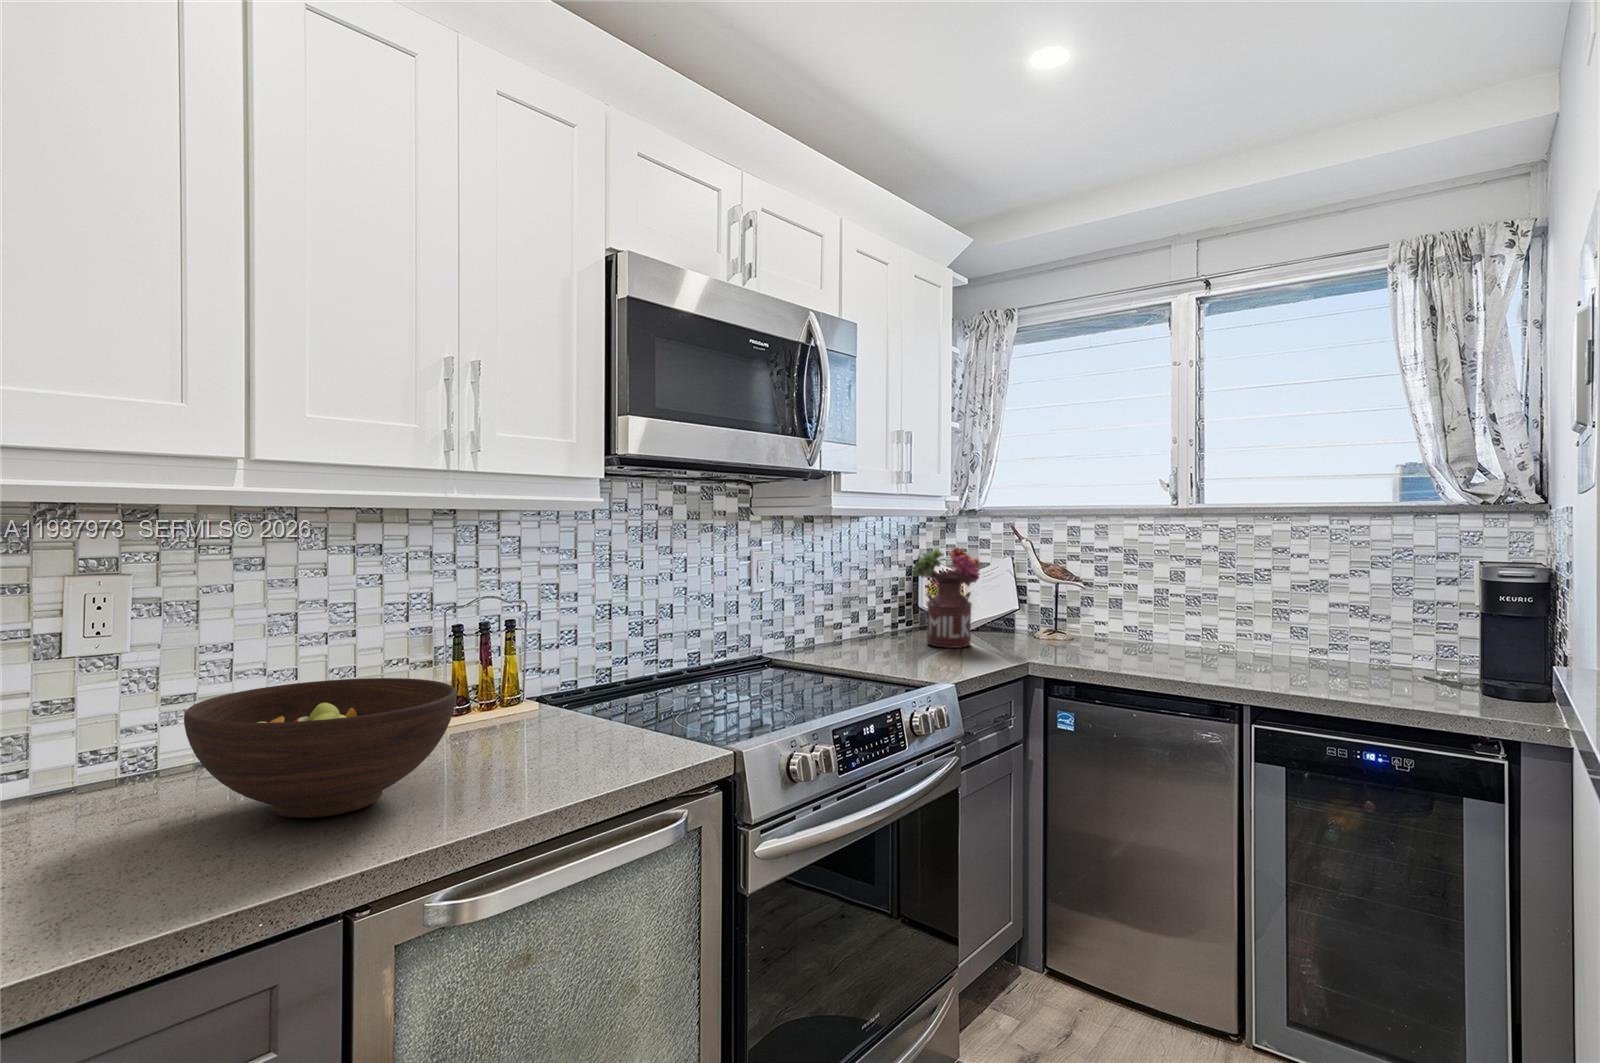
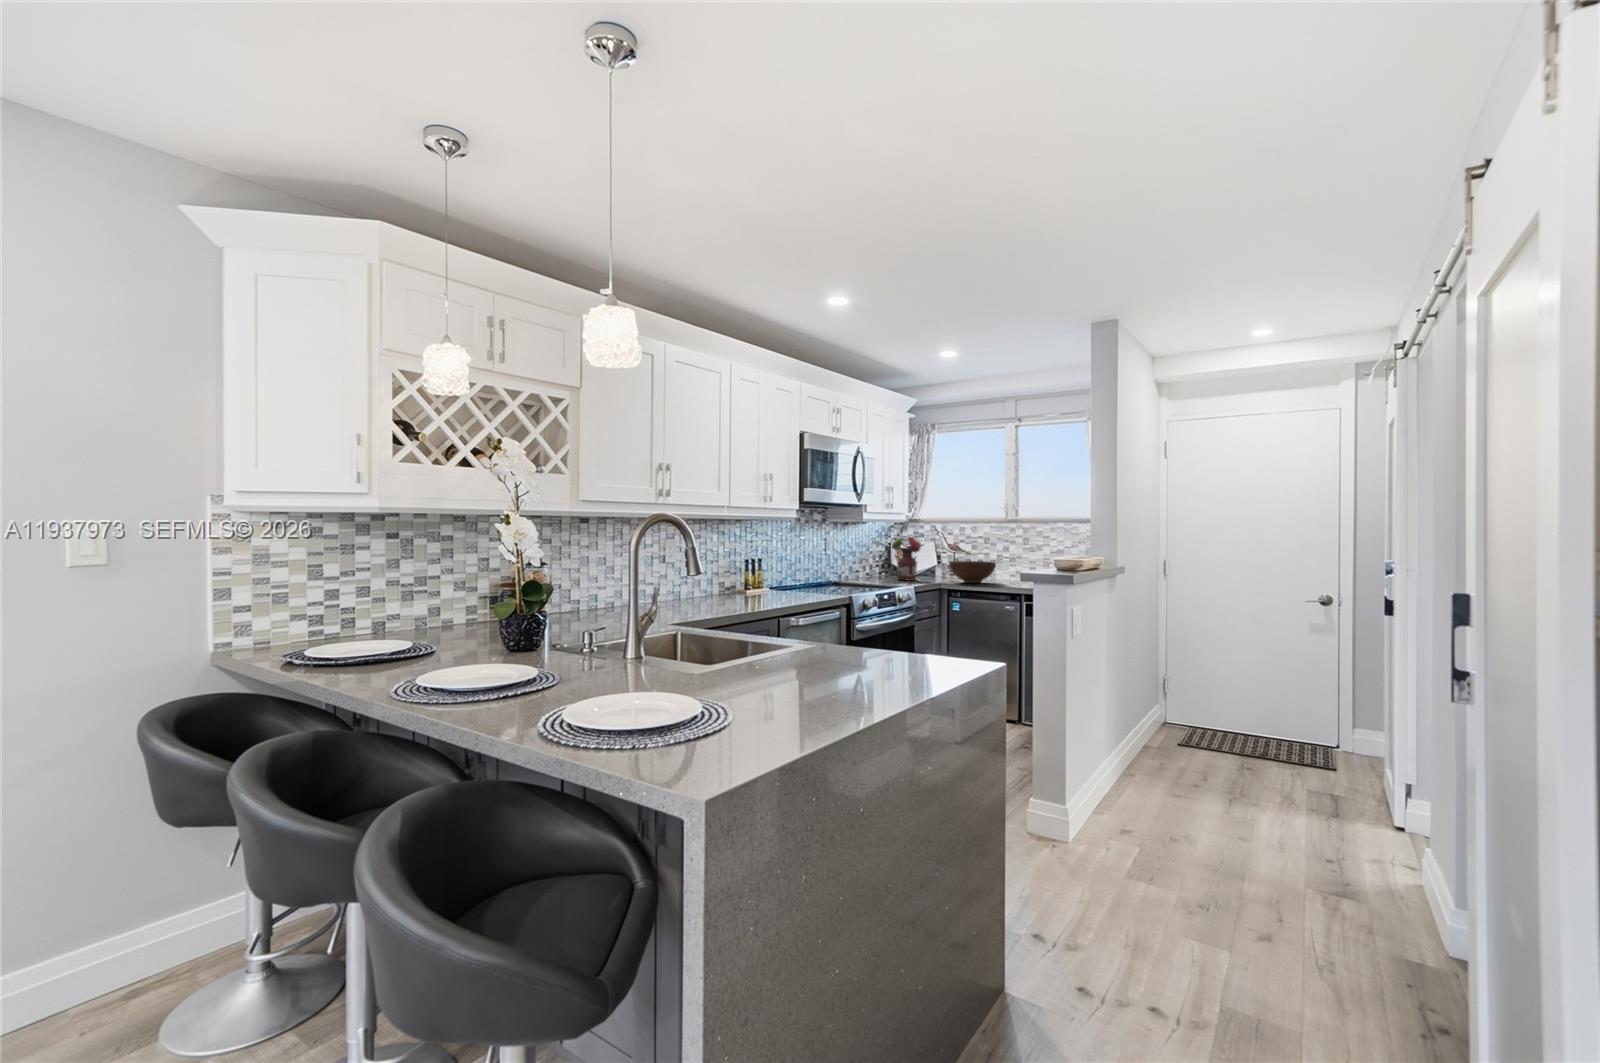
fruit bowl: present [184,678,456,818] -> present [949,561,996,583]

